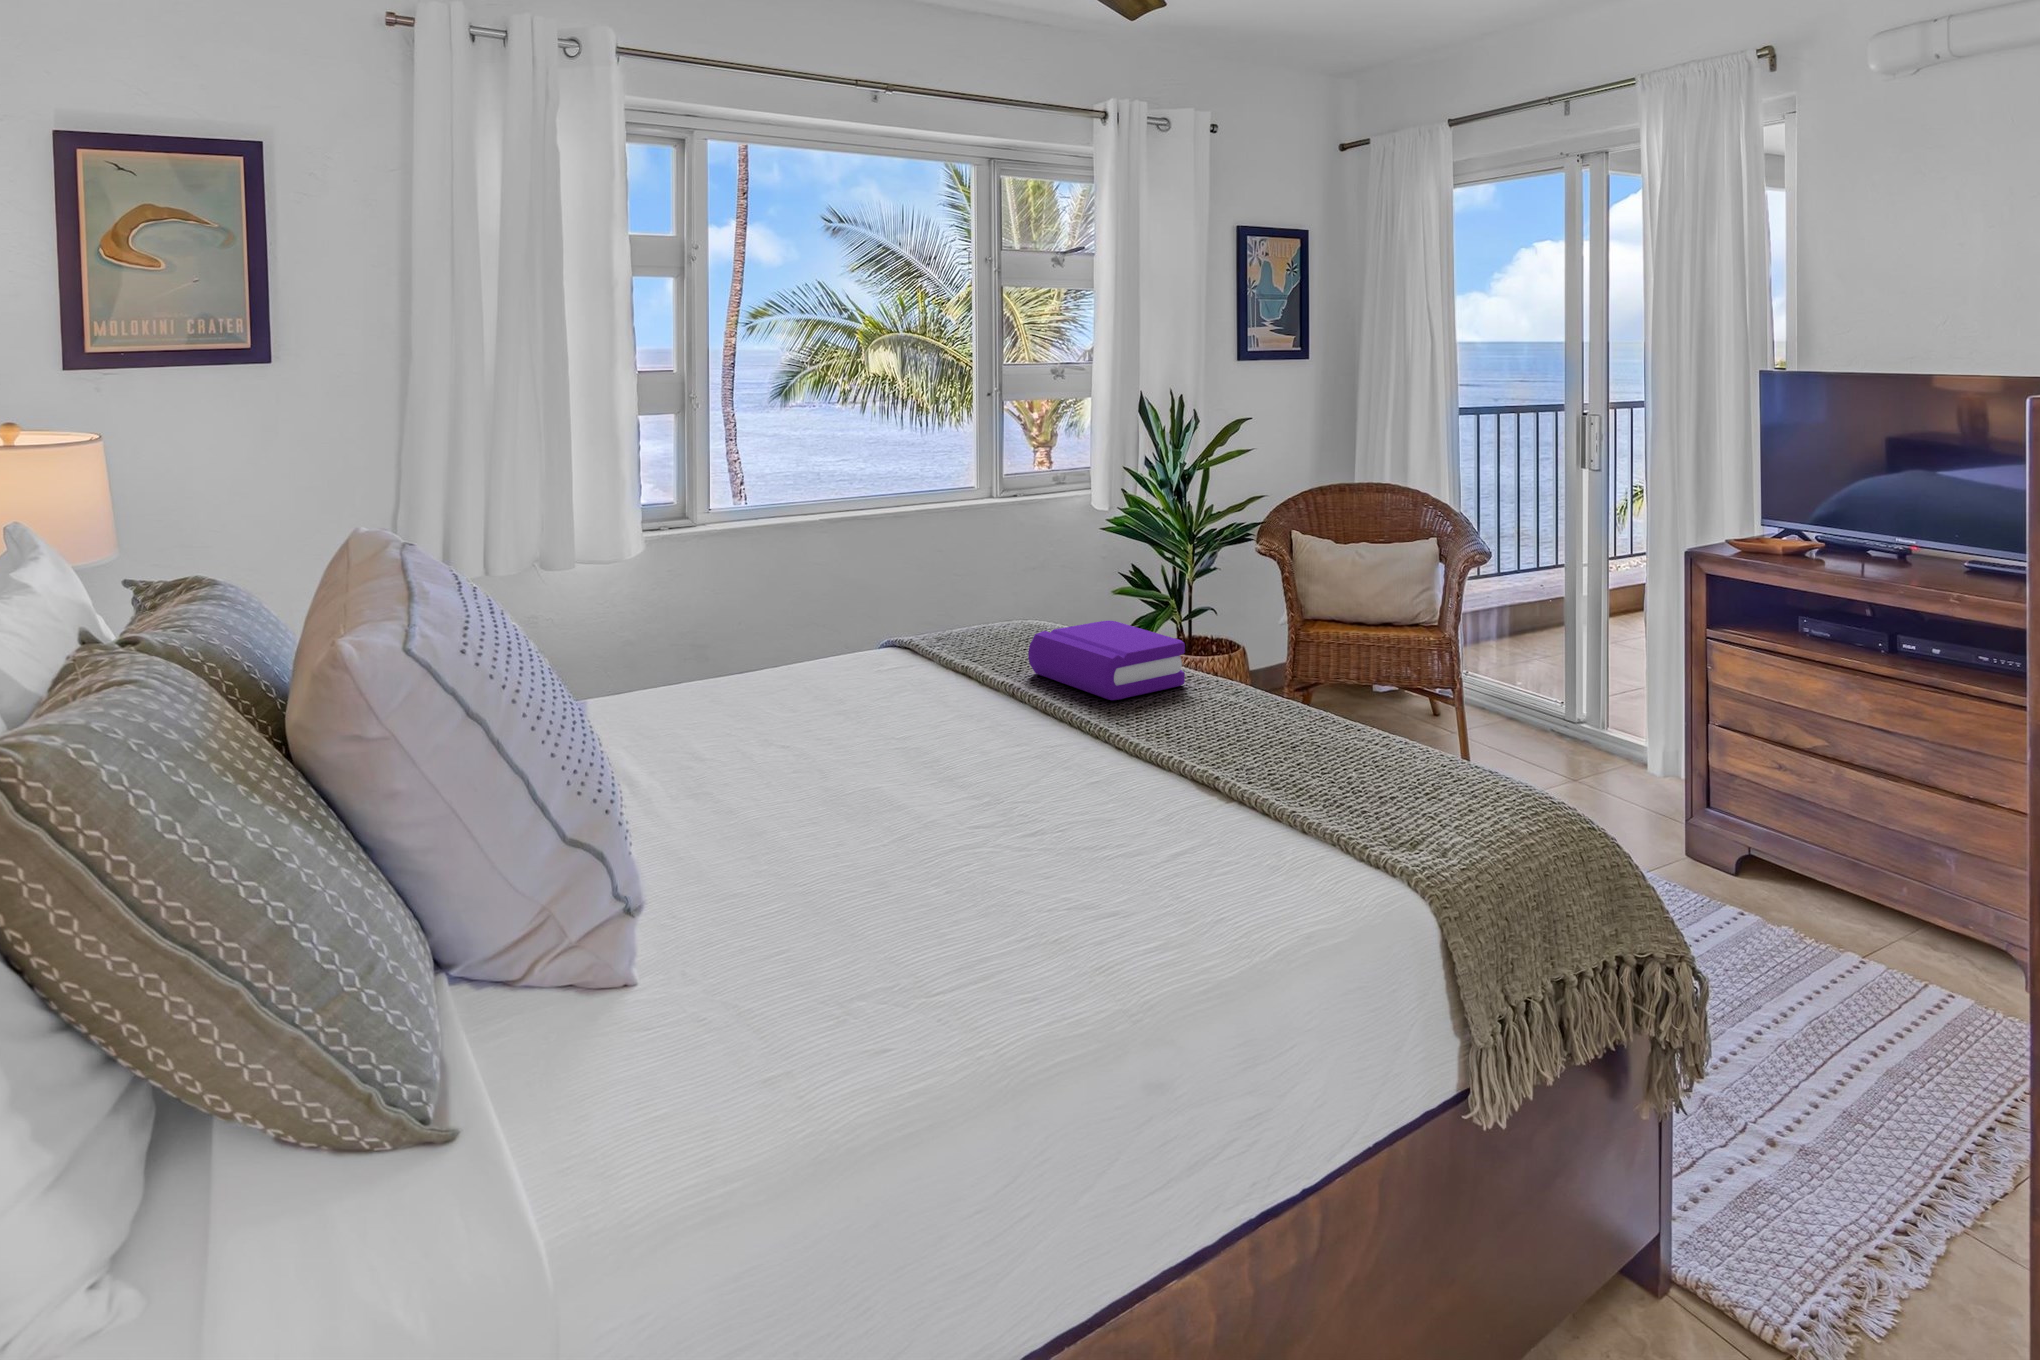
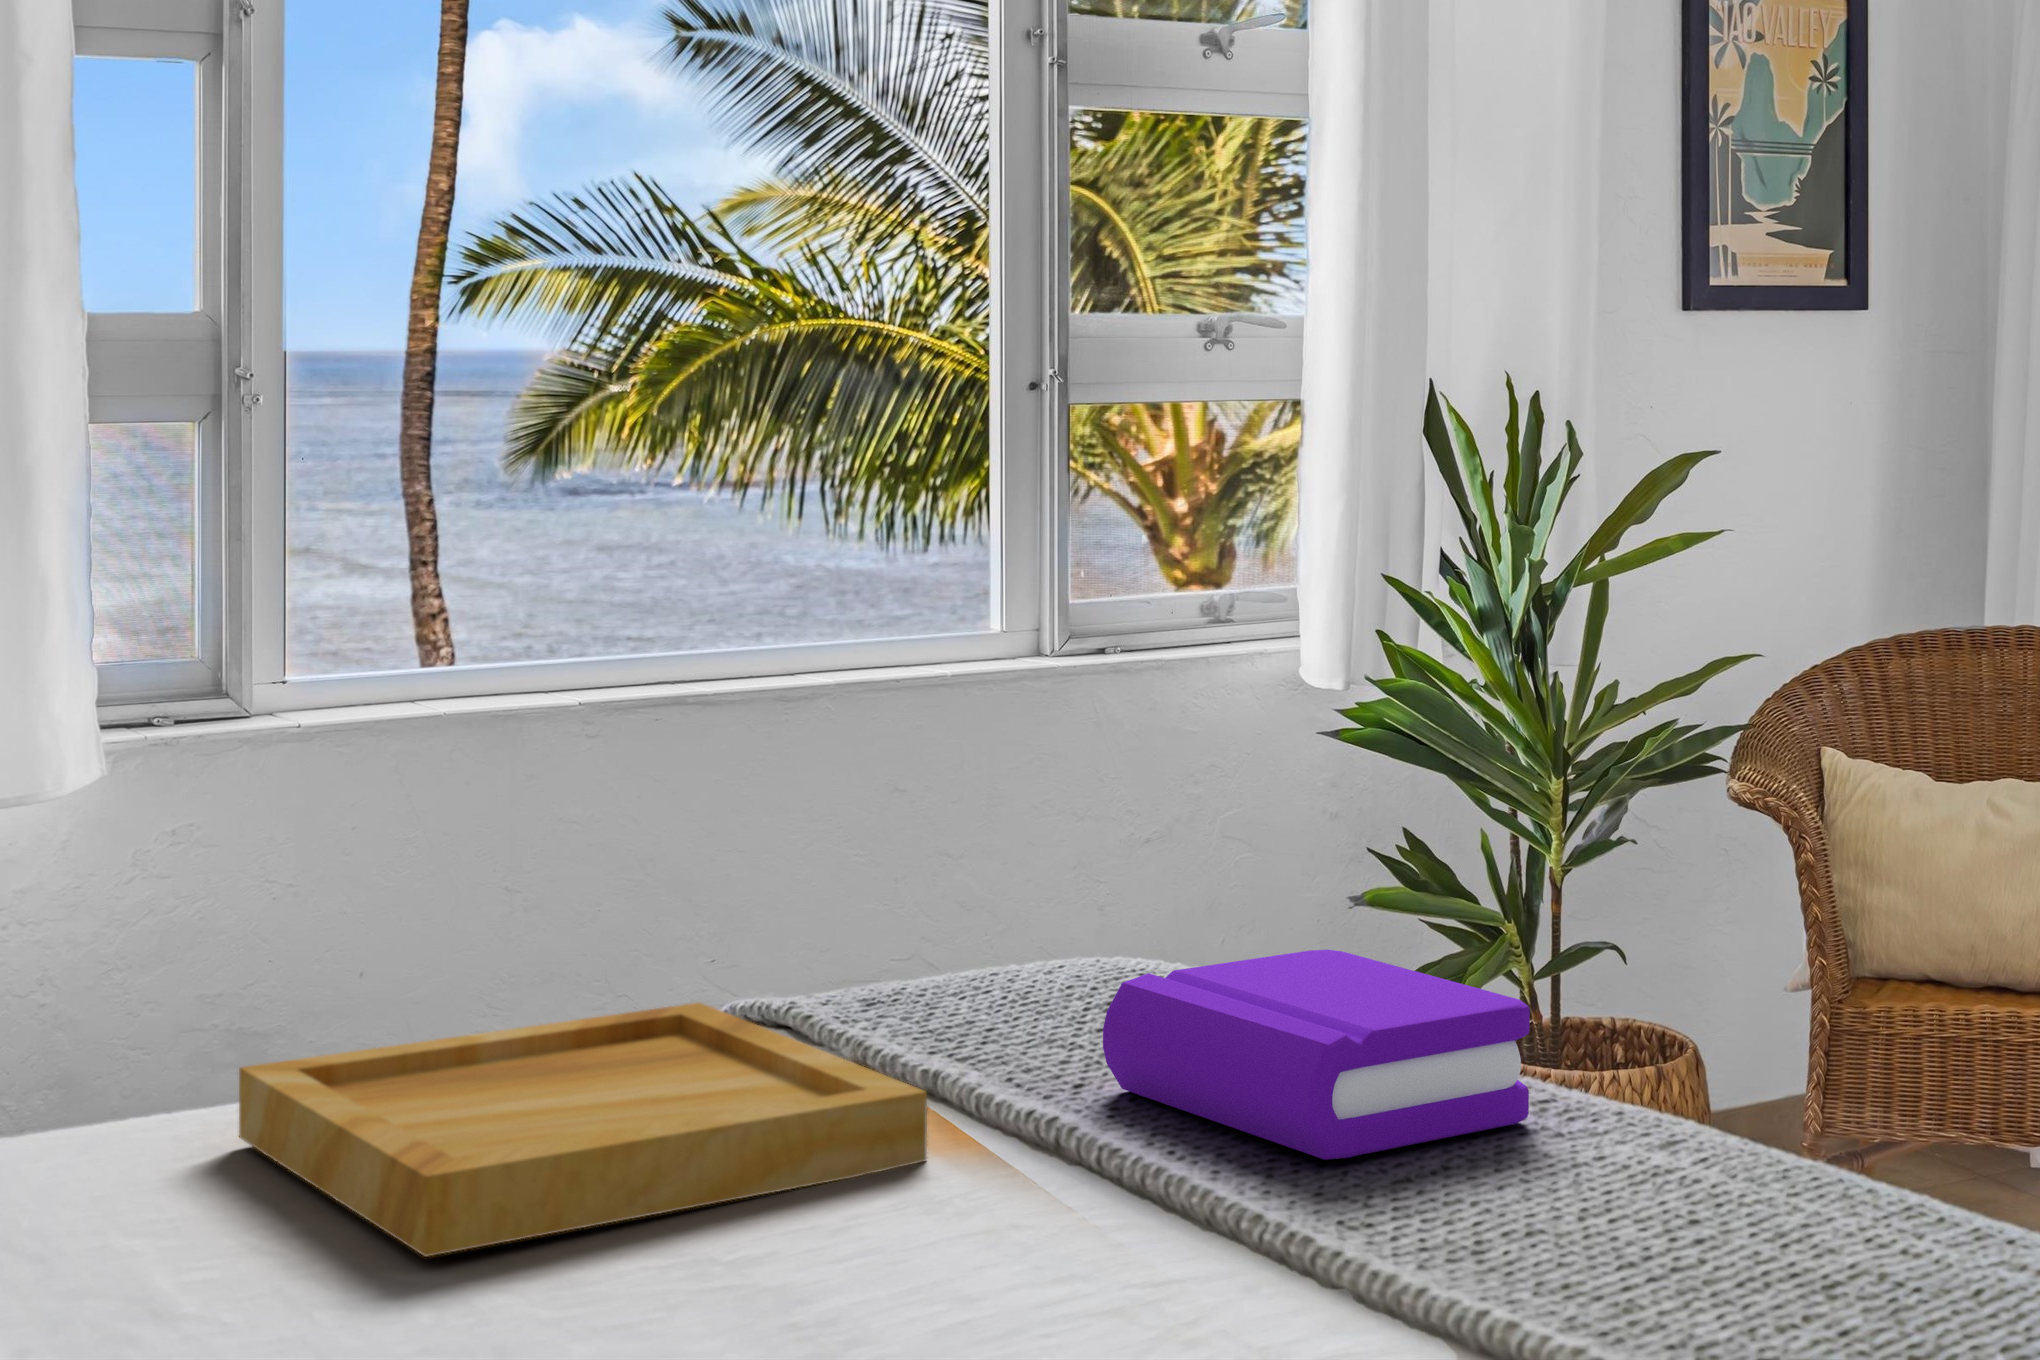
tray: none [713,641,965,739] -> present [239,1003,927,1257]

